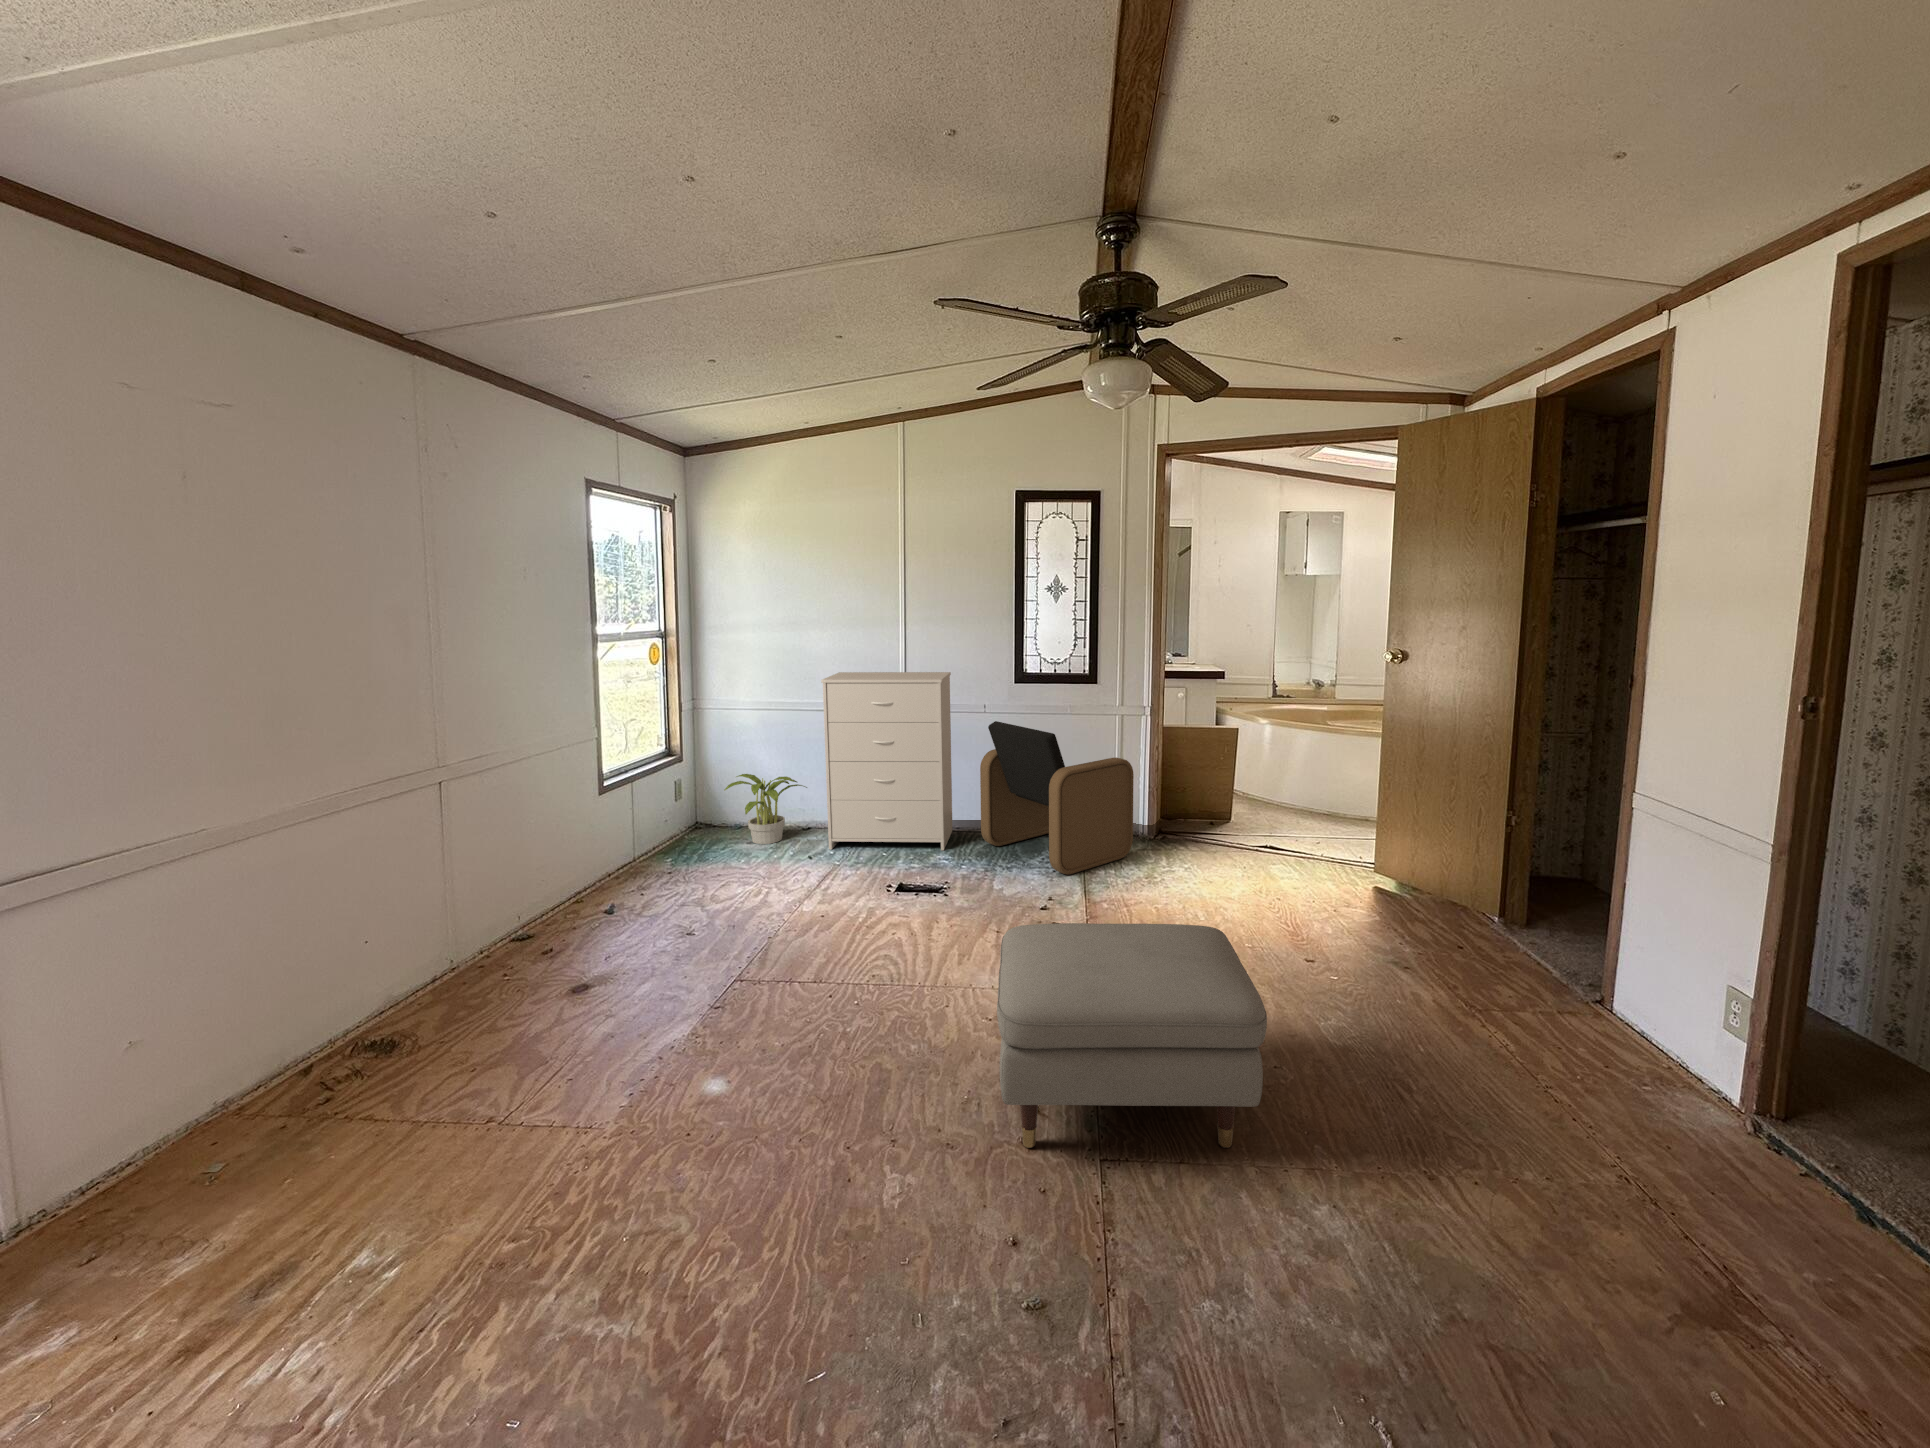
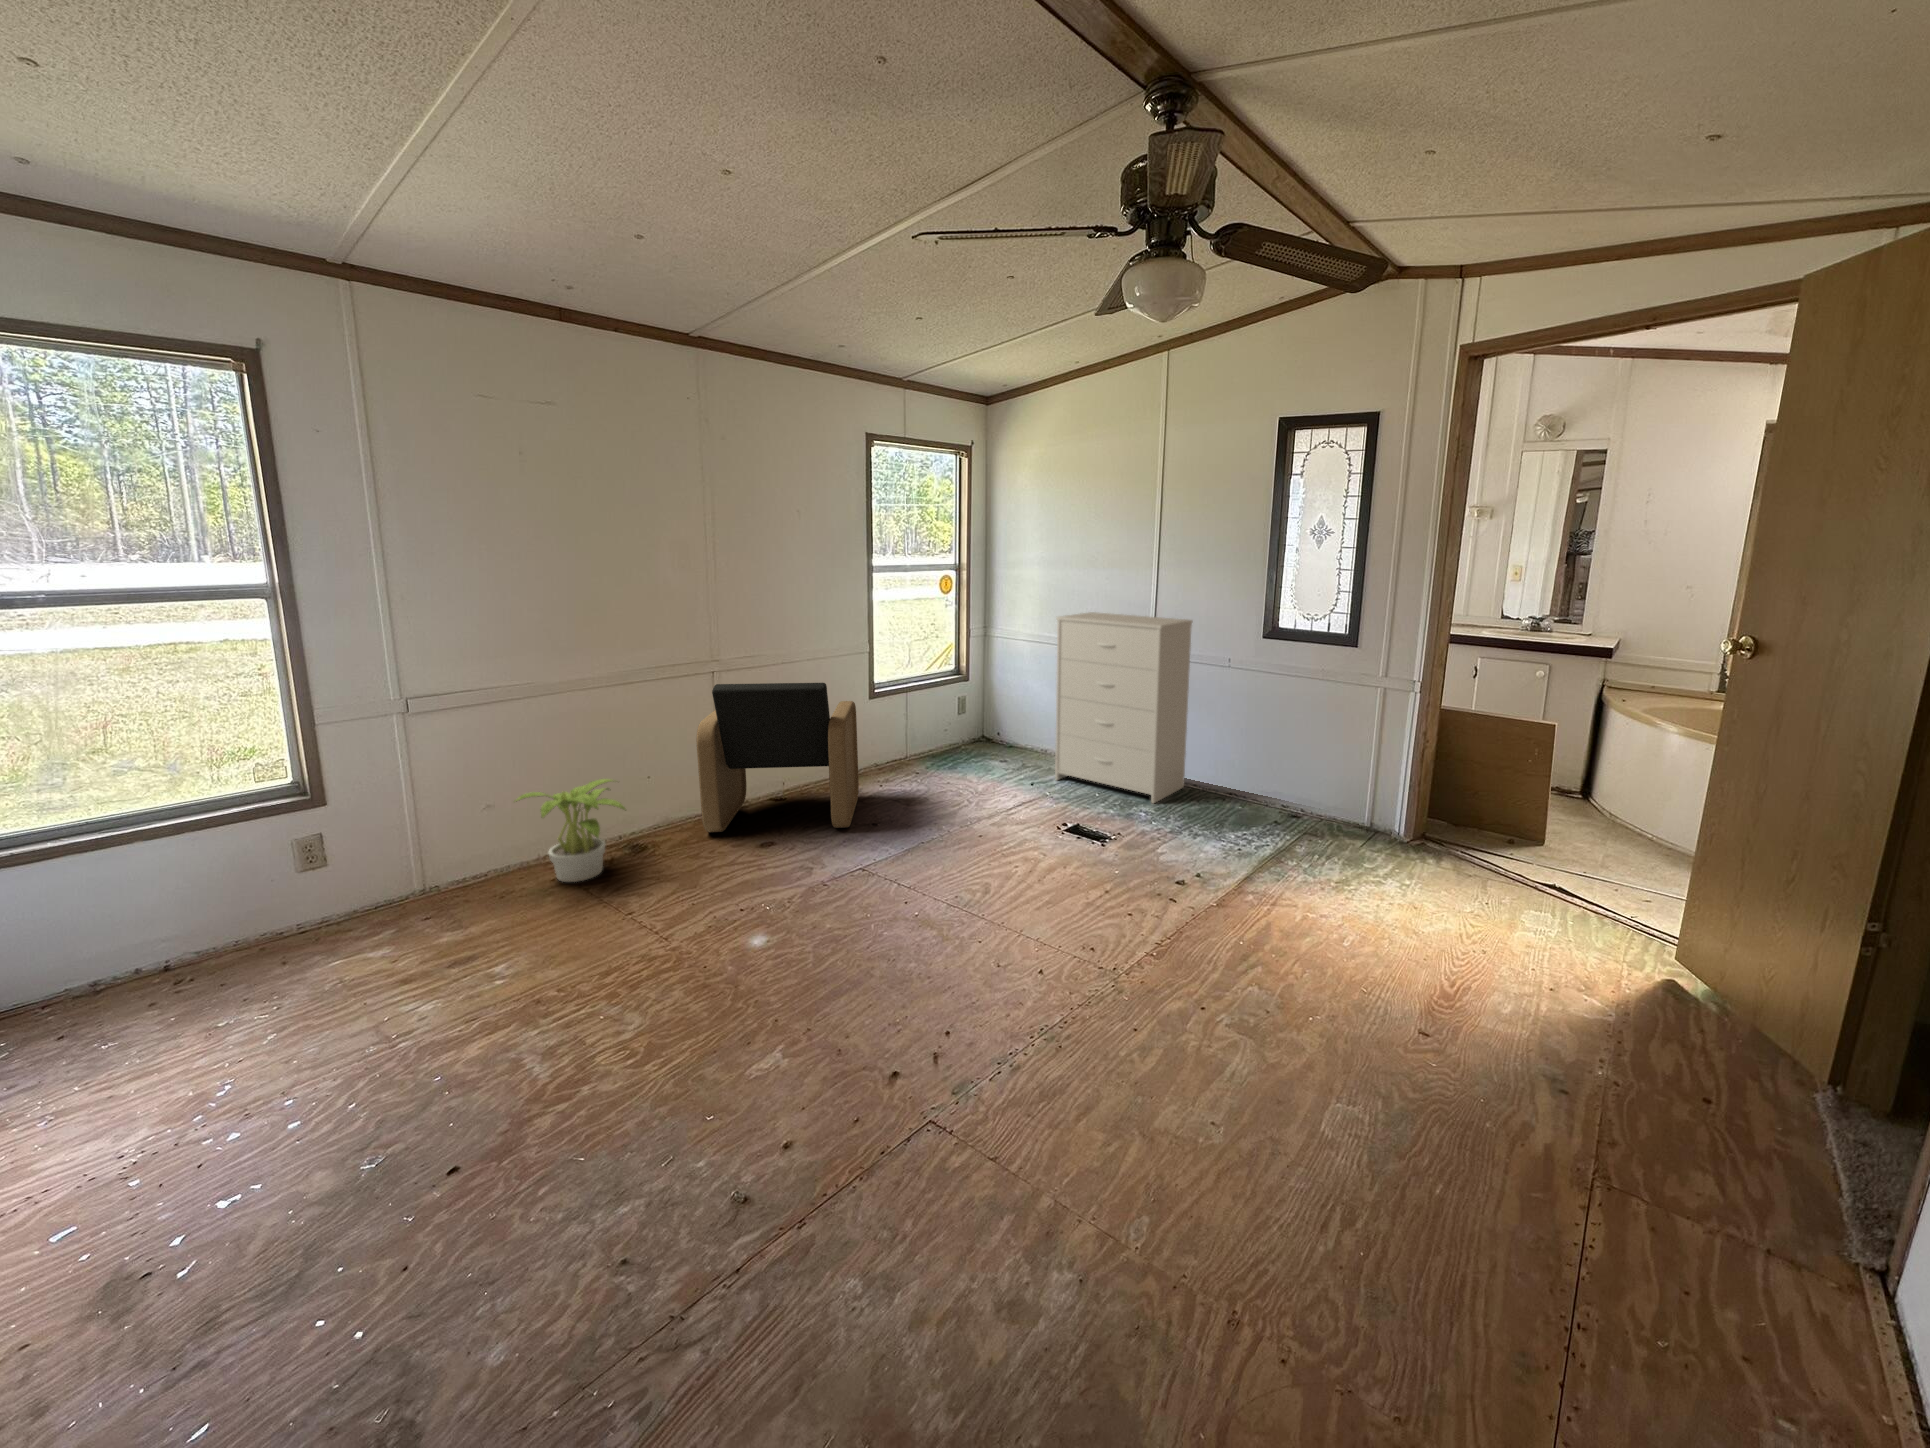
armchair: present [980,721,1134,875] -> present [696,683,859,832]
potted plant: present [724,774,807,844] -> present [515,779,625,882]
ottoman: present [997,923,1267,1148] -> none [855,882,1197,1206]

